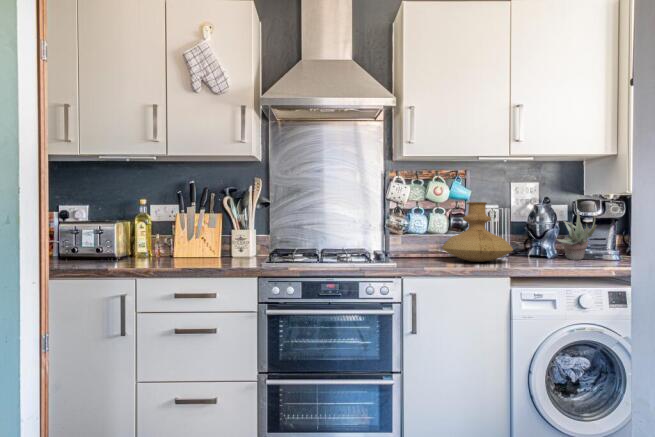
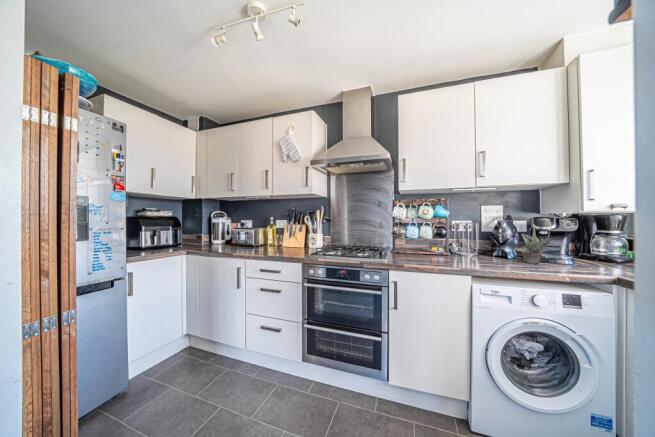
vase: present [442,202,513,262] -> none [425,221,479,262]

